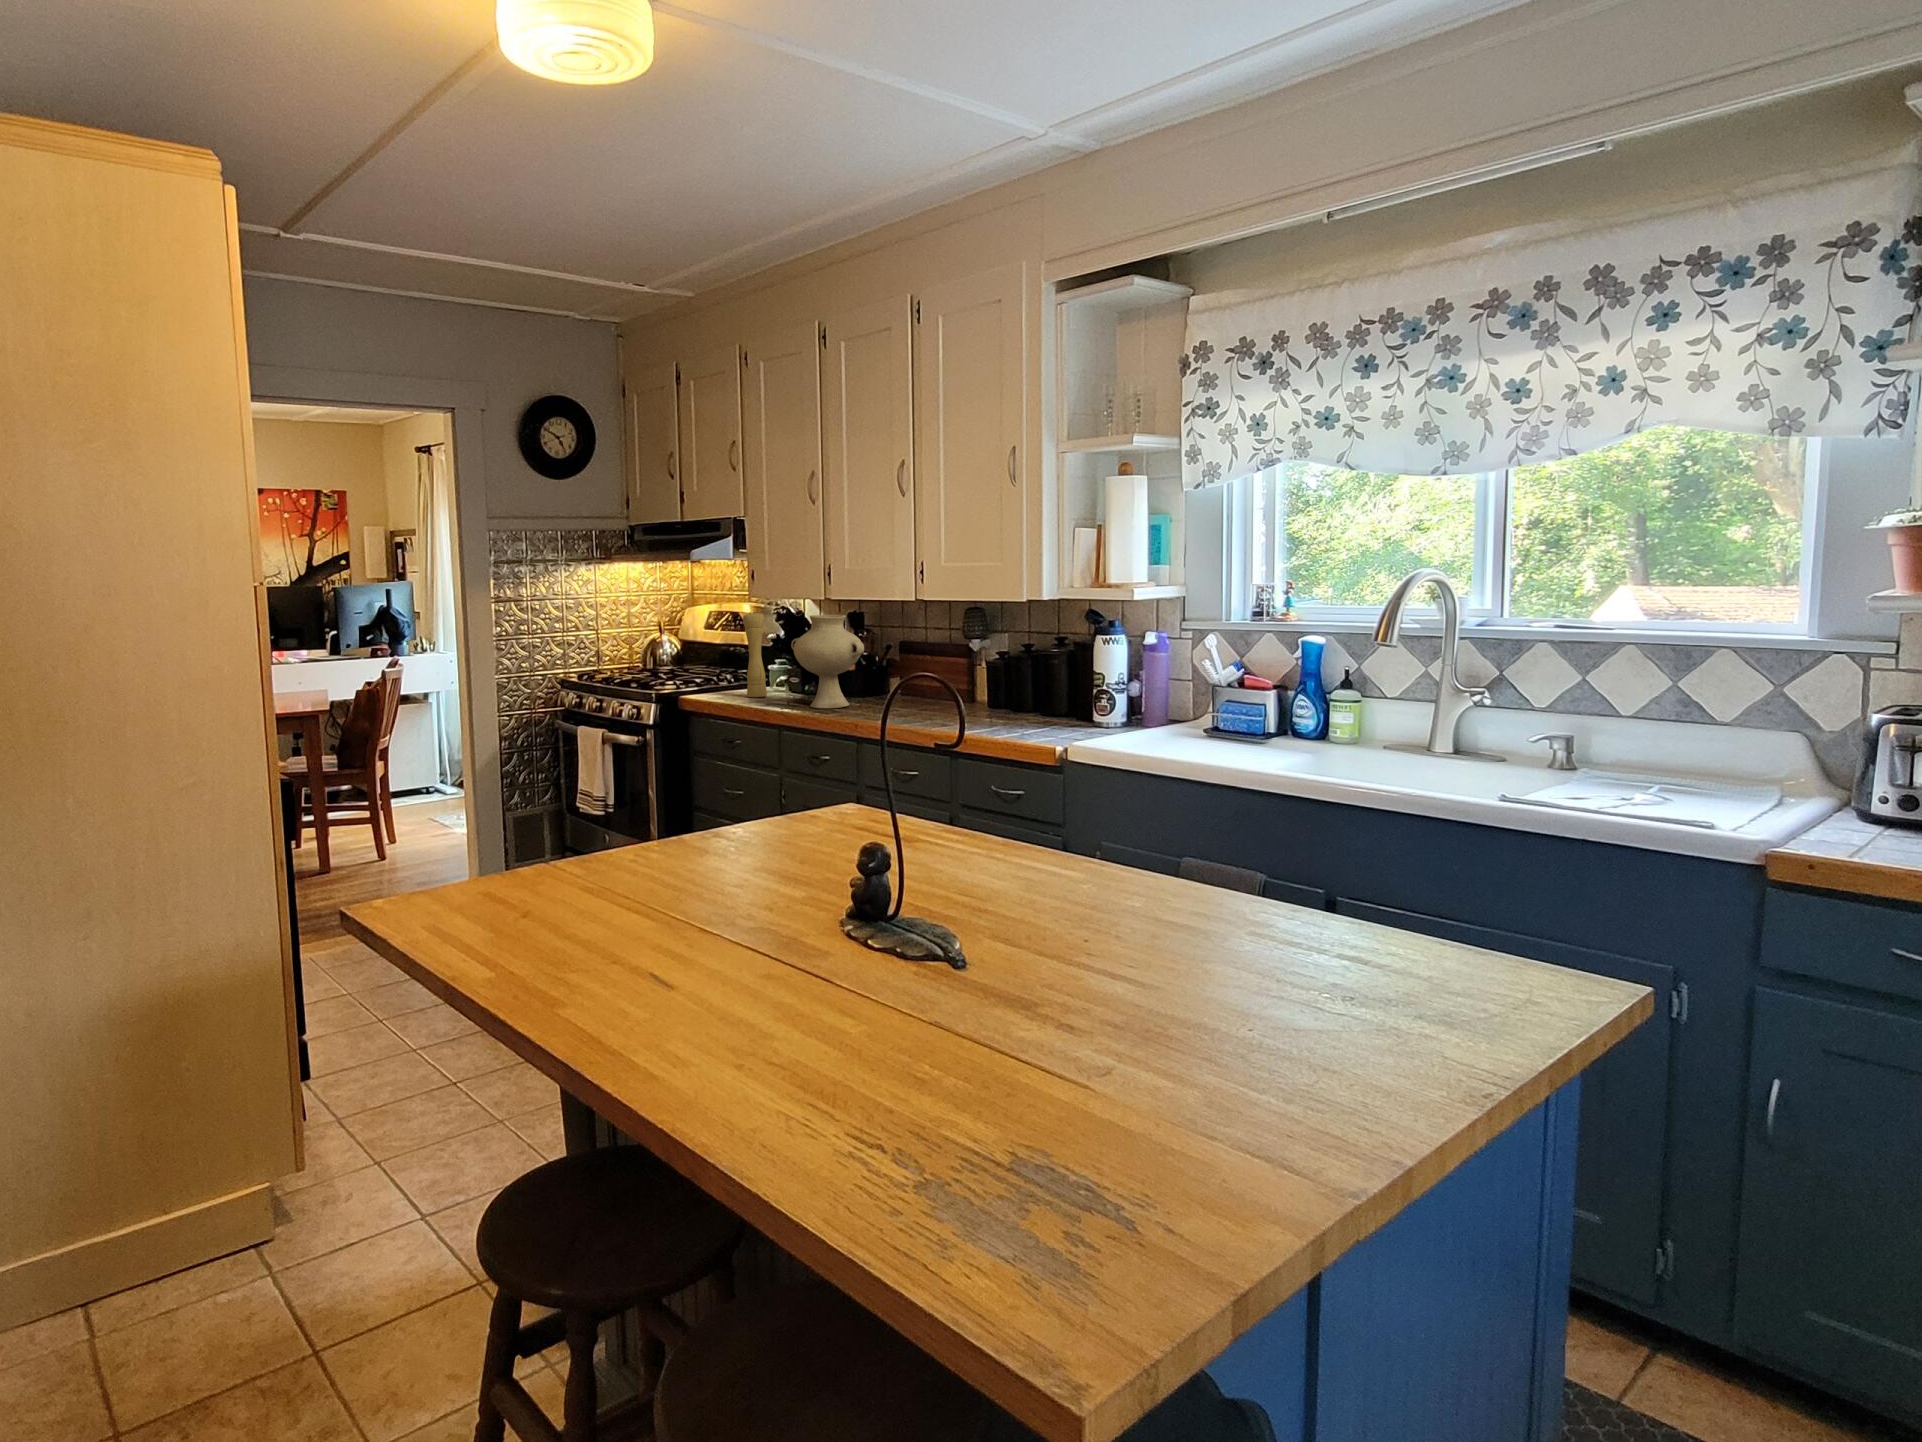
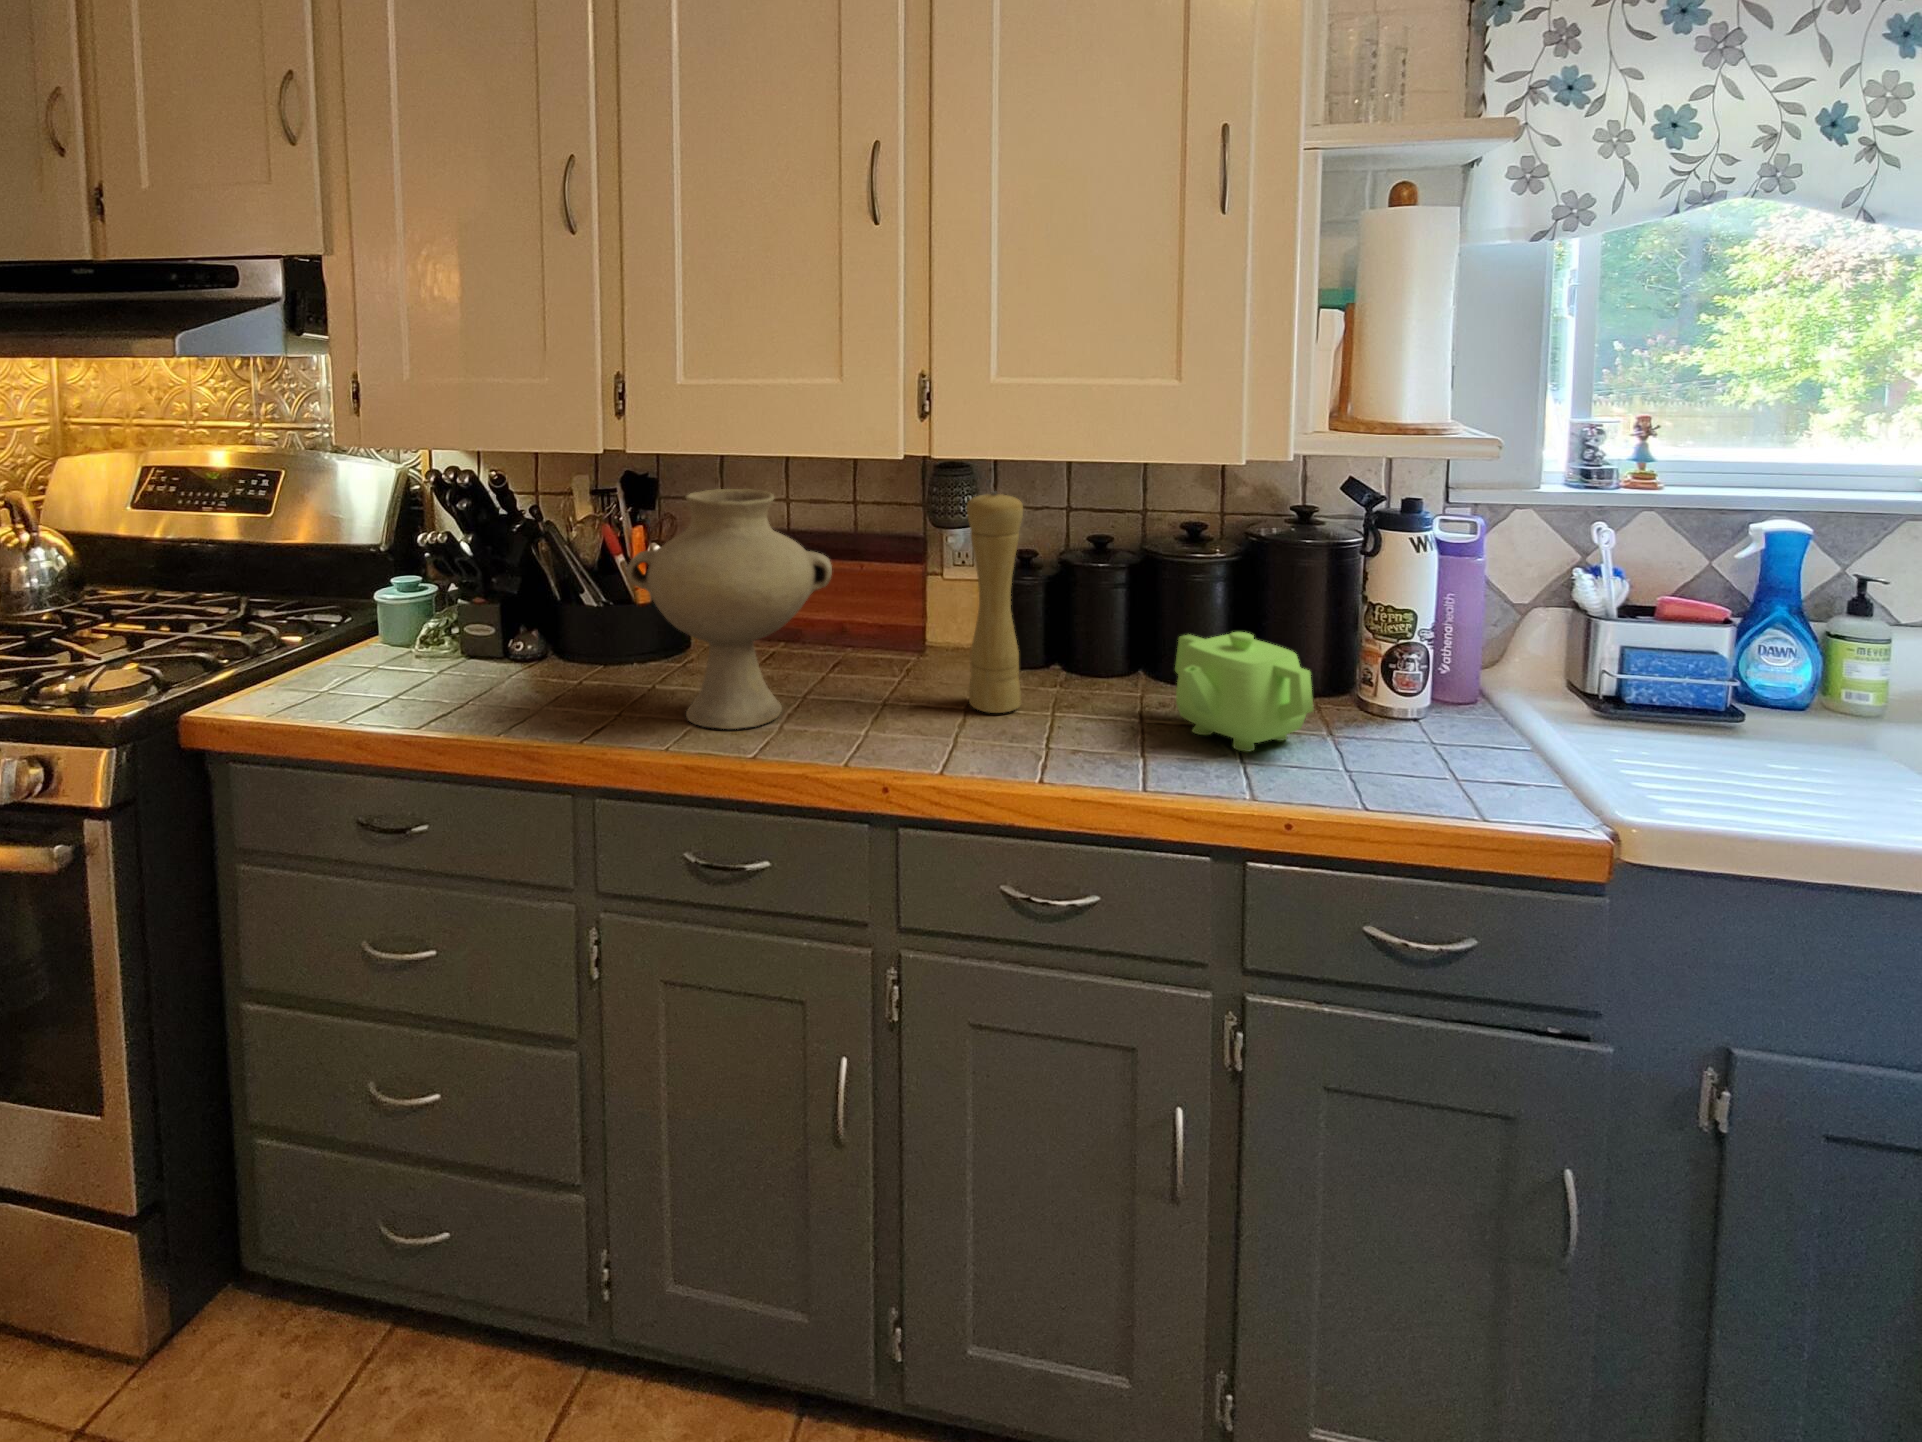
pepper mill: present [743,612,767,697] -> present [967,491,1023,713]
teapot: none [961,680,1020,728] -> present [1175,632,1313,752]

